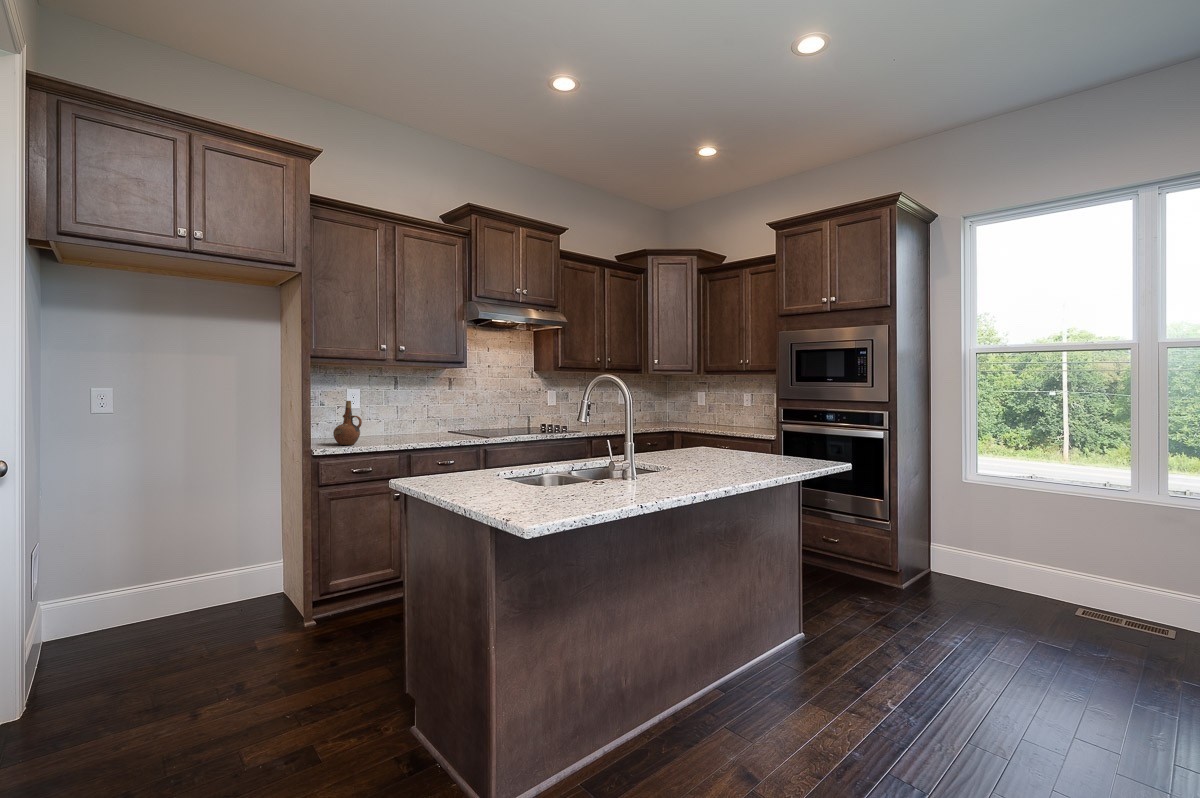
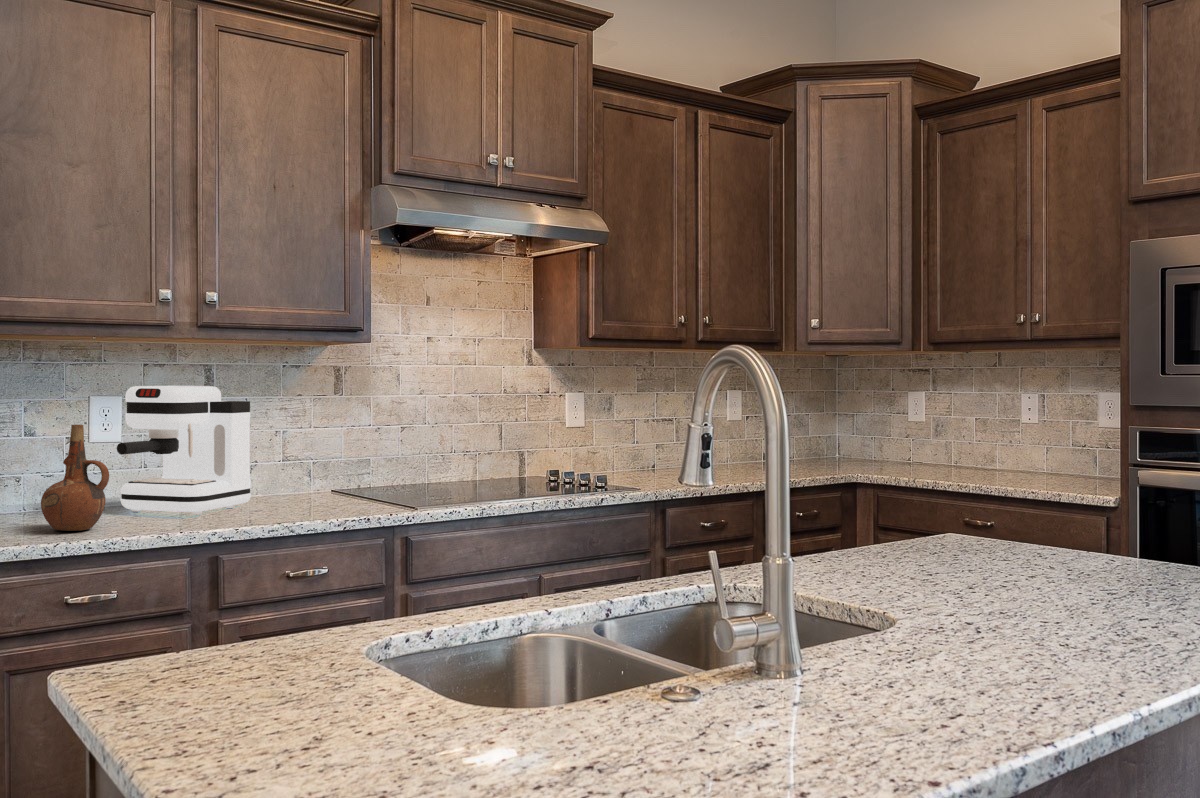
coffee maker: none [362,386,417,440] -> present [117,386,251,515]

